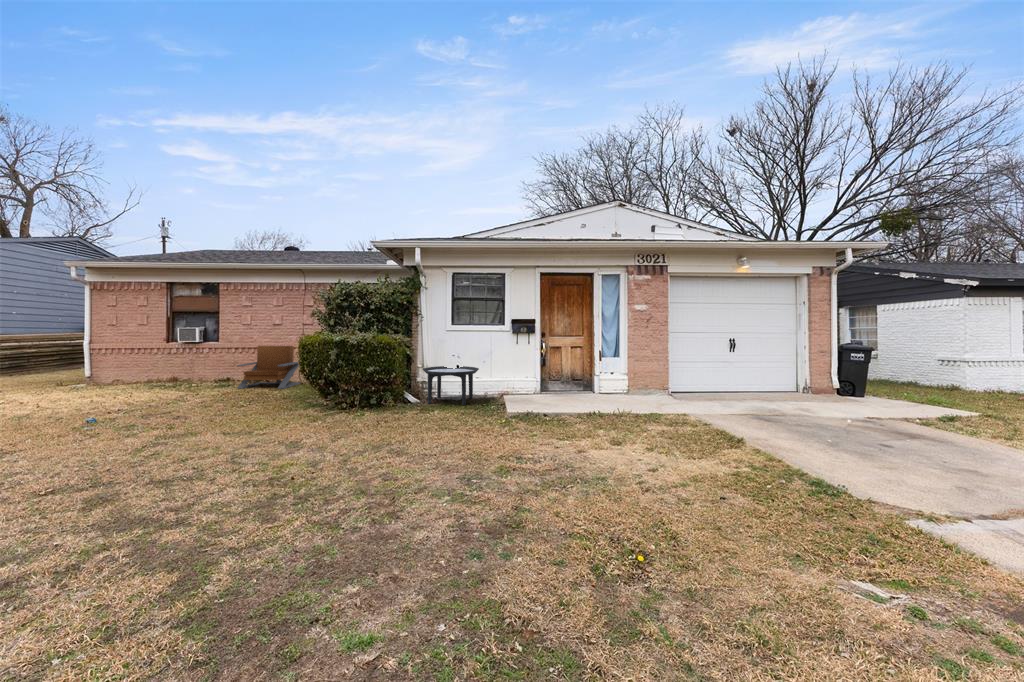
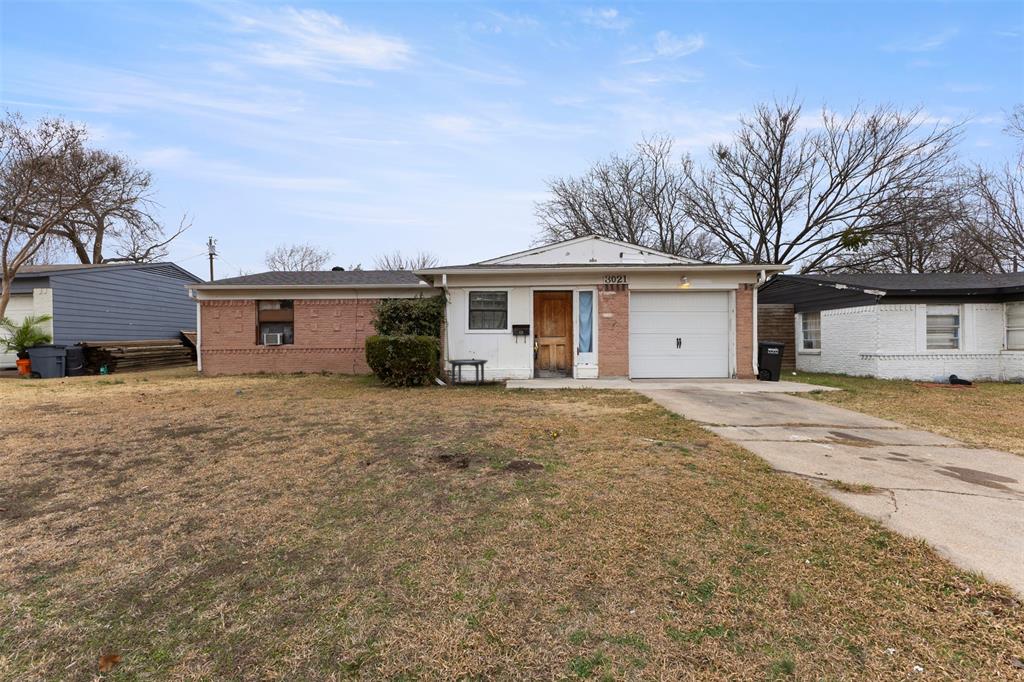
lounge chair: present [237,346,300,389] -> none [312,346,355,378]

